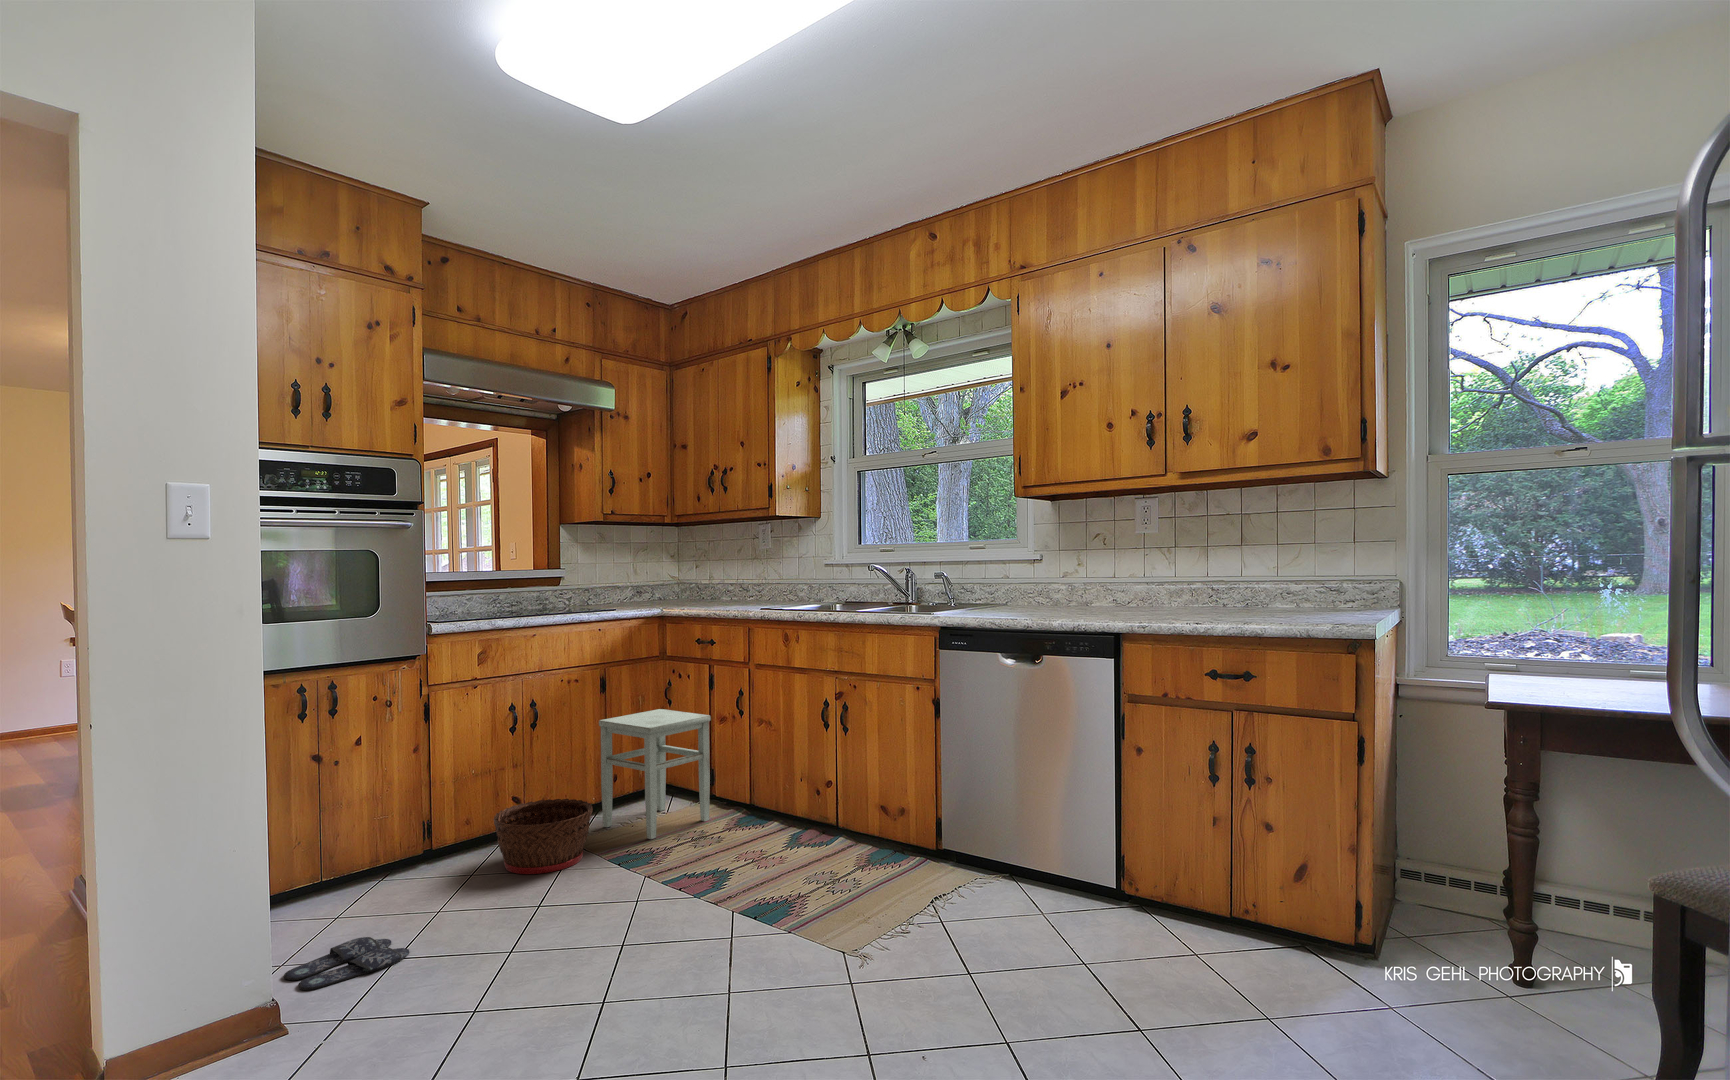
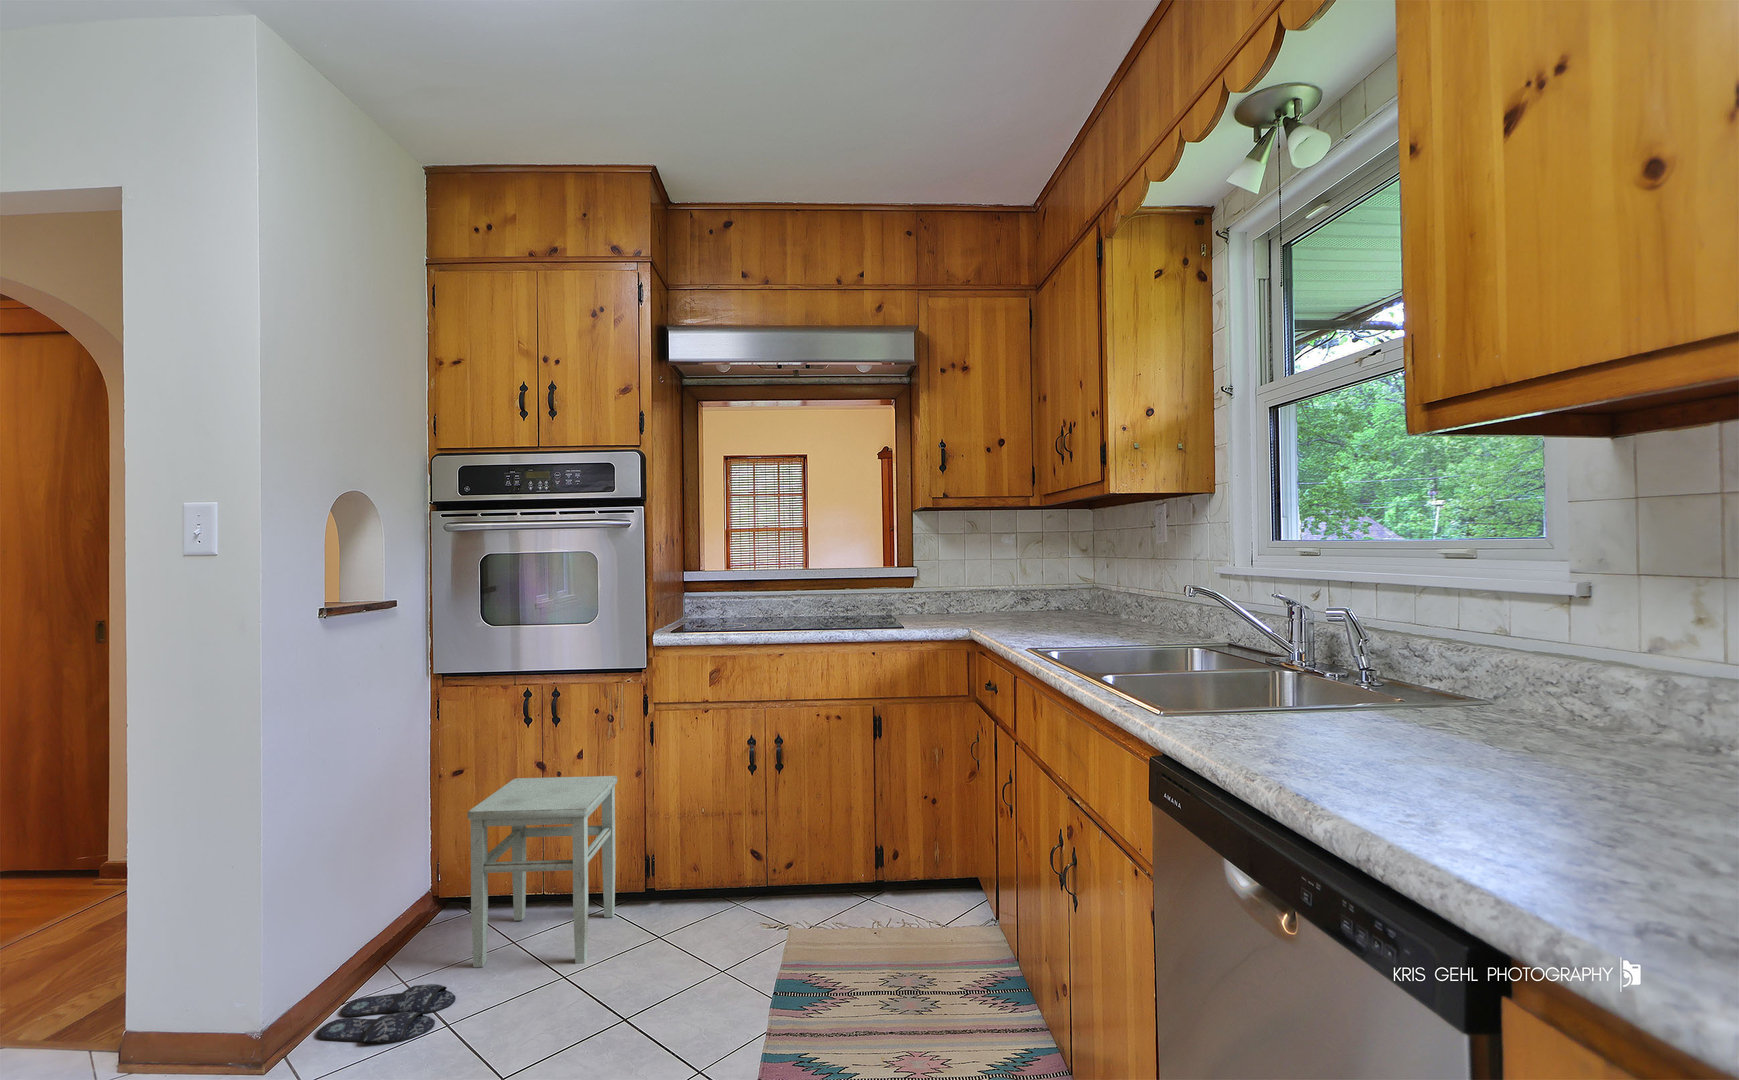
stool: present [599,709,711,839] -> present [467,776,617,967]
basket: present [494,799,592,874] -> none [658,862,777,972]

